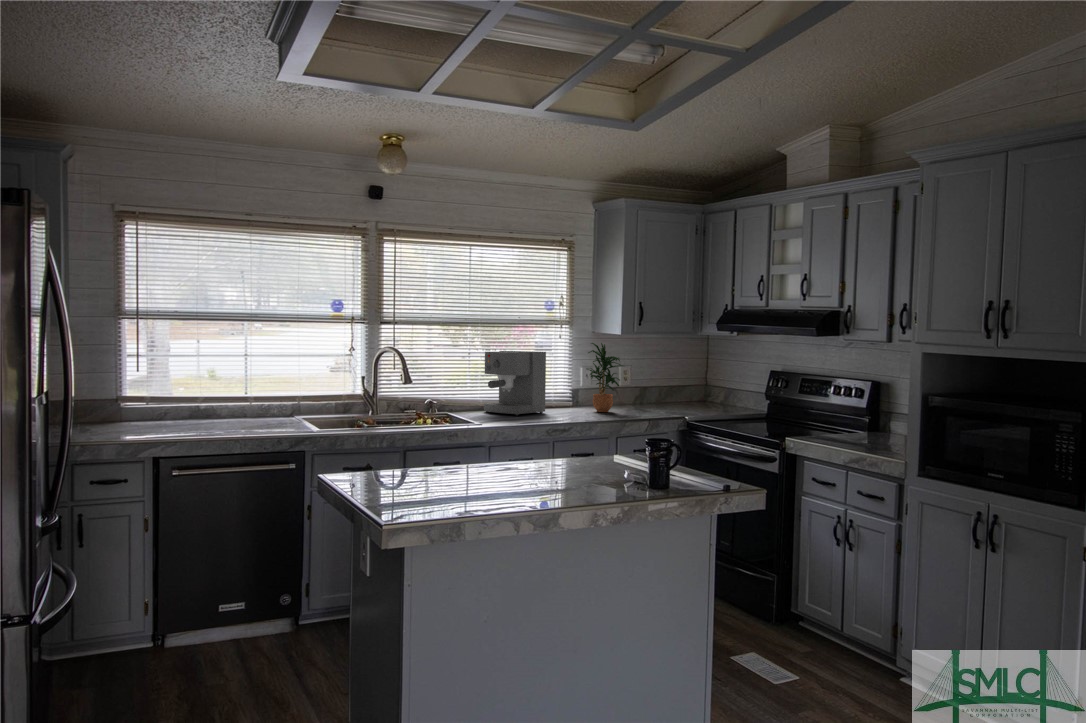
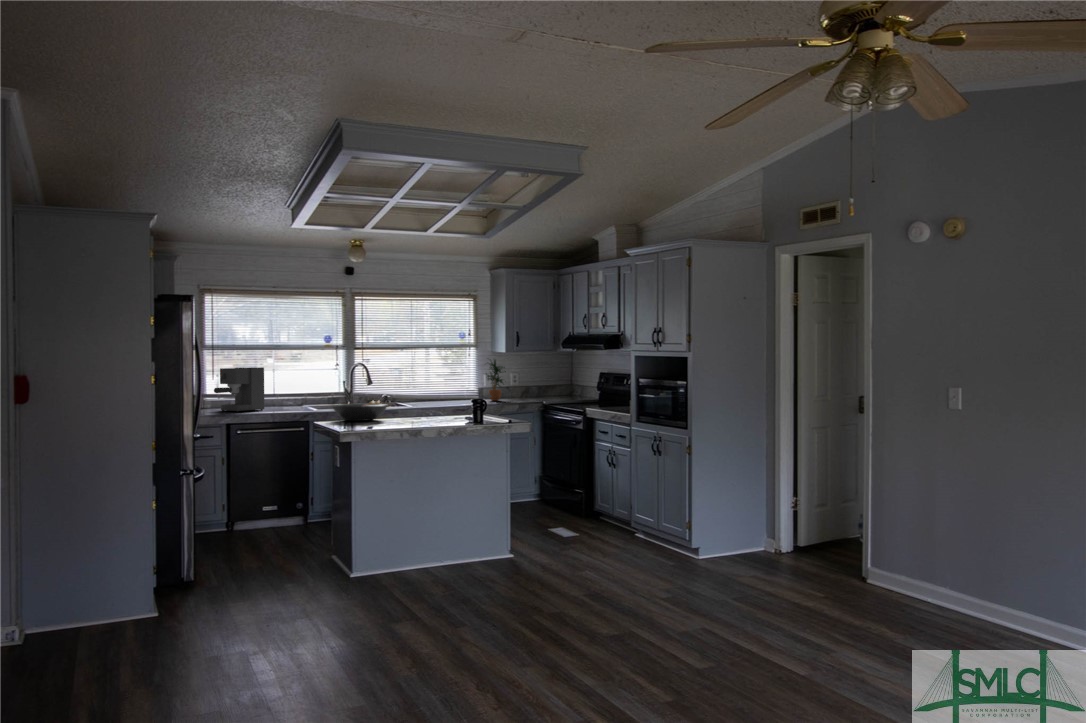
coffee maker: present [484,351,546,415] -> present [214,367,264,412]
fruit bowl: none [356,440,476,488] -> present [333,400,387,421]

